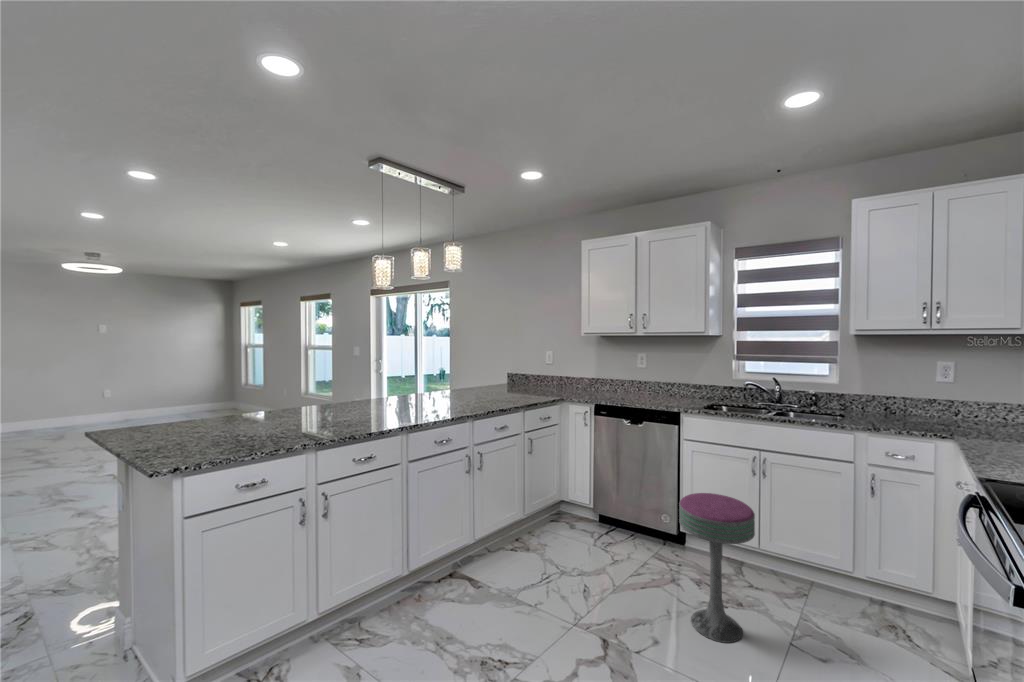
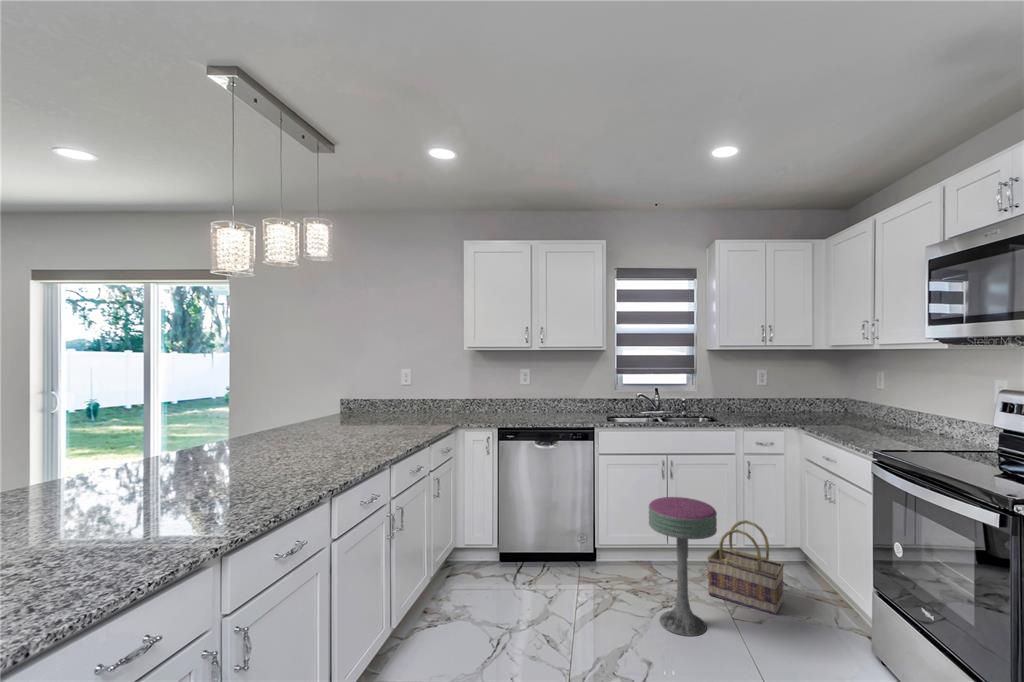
basket: none [779,541,883,661] -> present [707,520,784,615]

